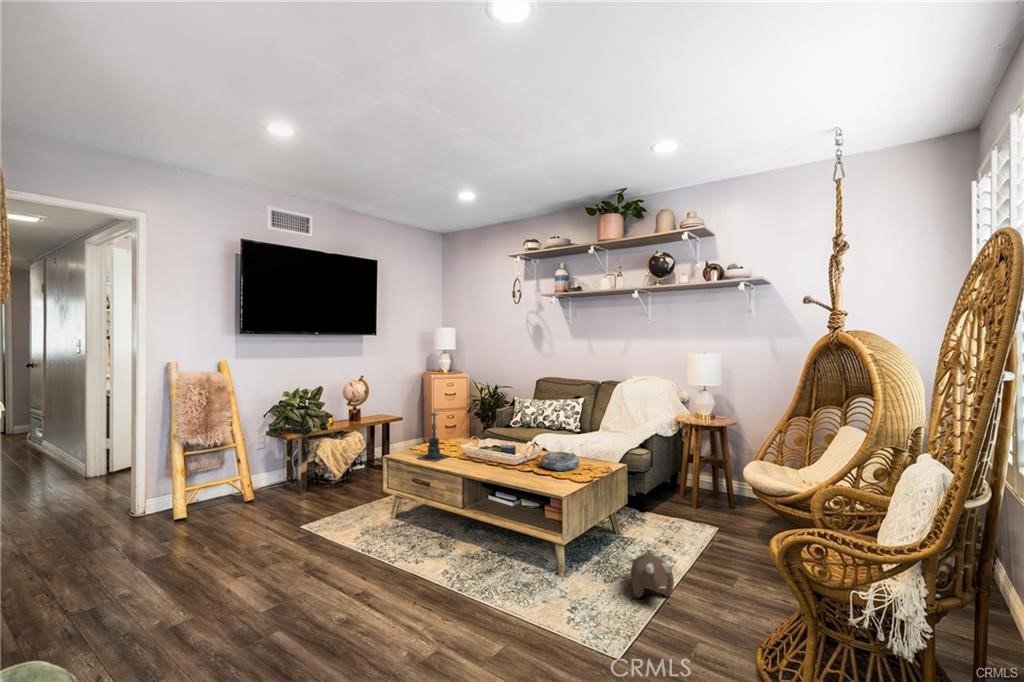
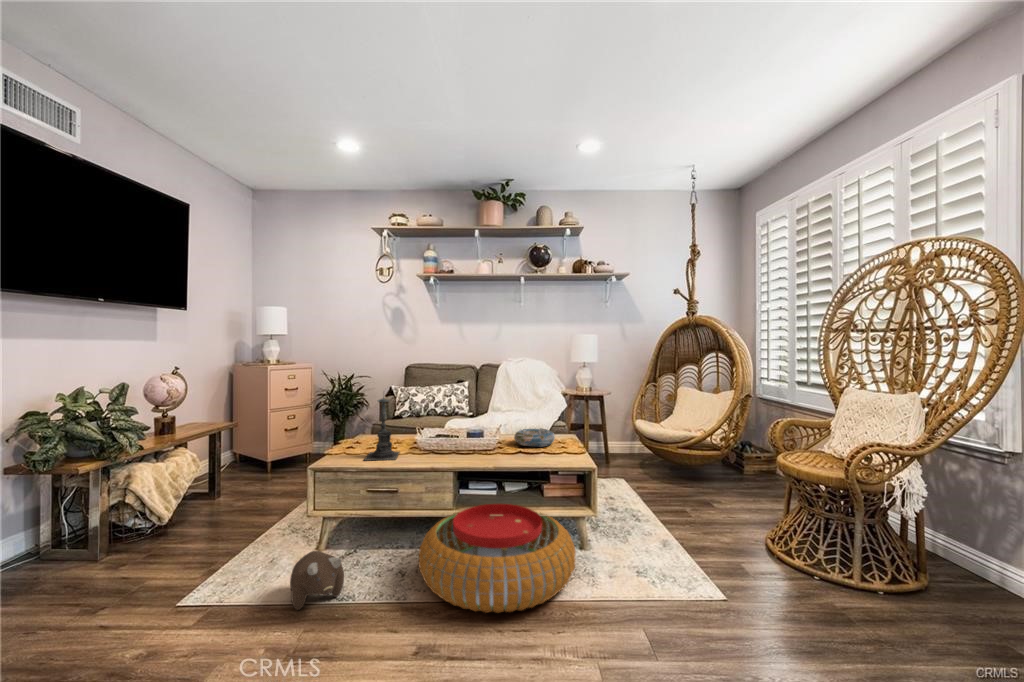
pouf: none [401,510,530,597] -> present [419,504,576,613]
plush toy: present [630,553,674,598] -> present [290,551,344,610]

